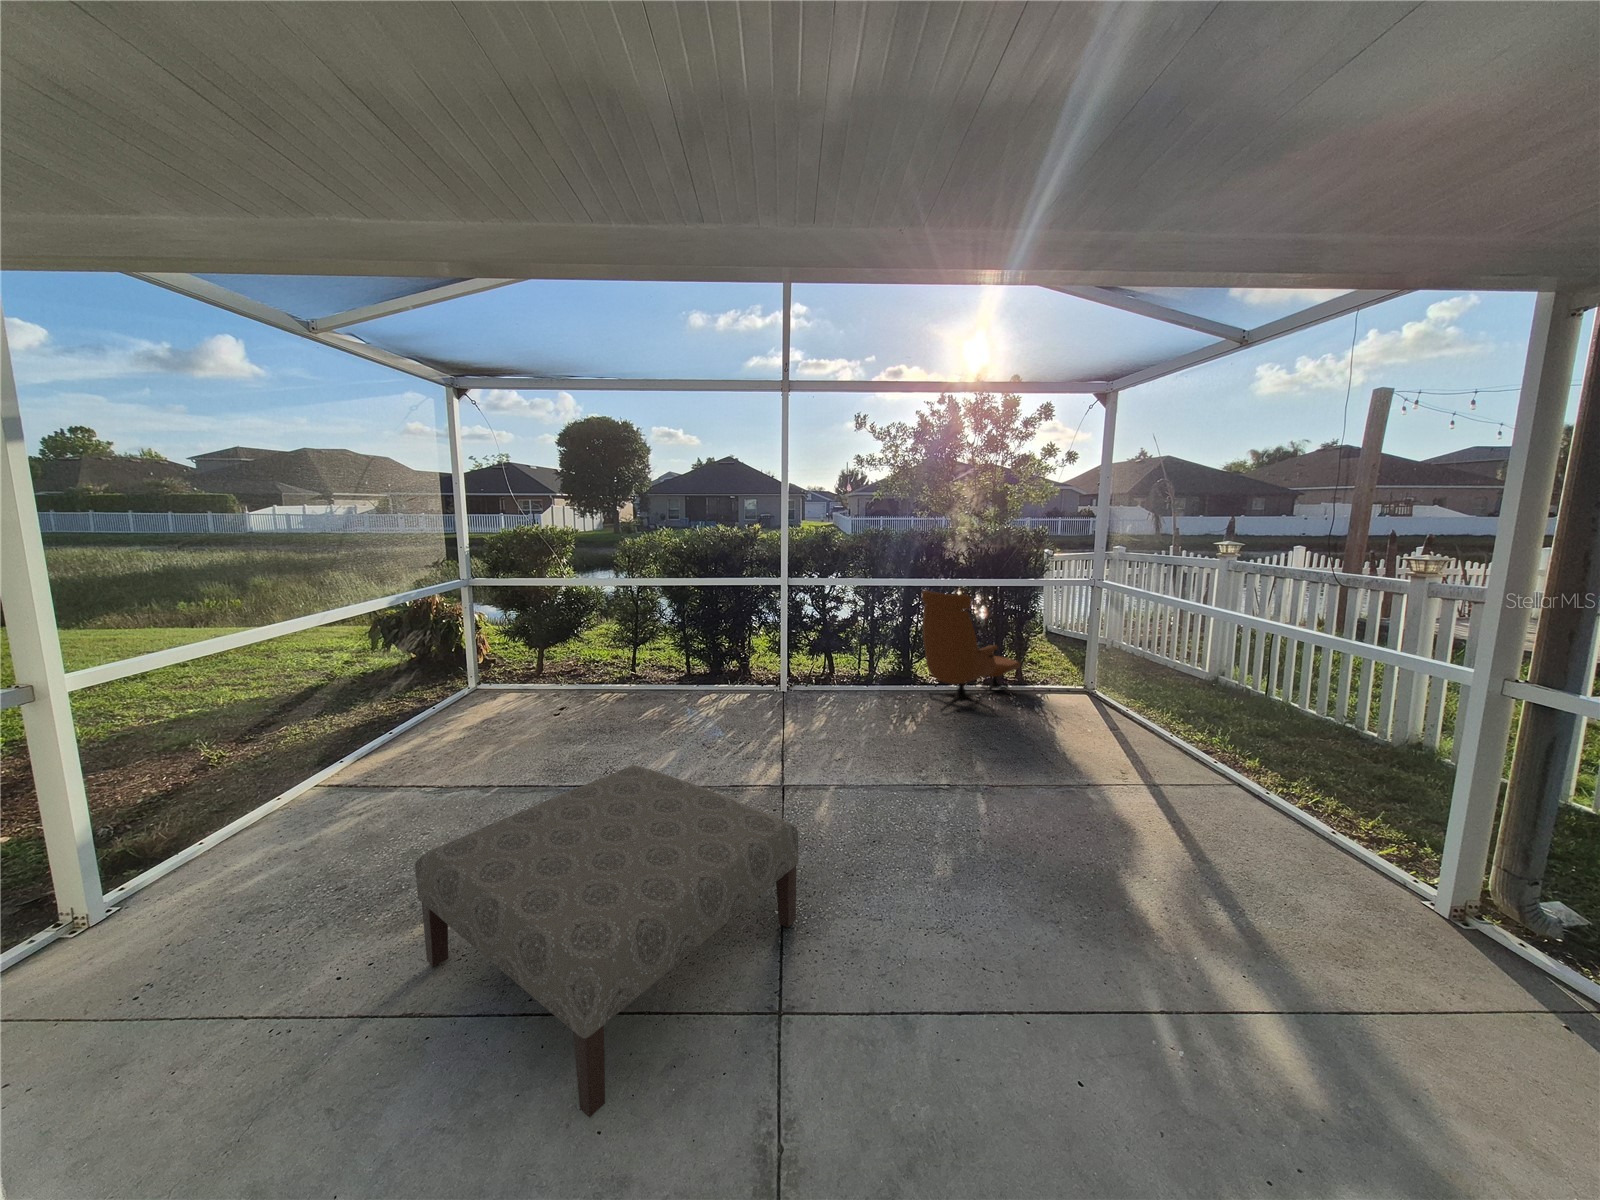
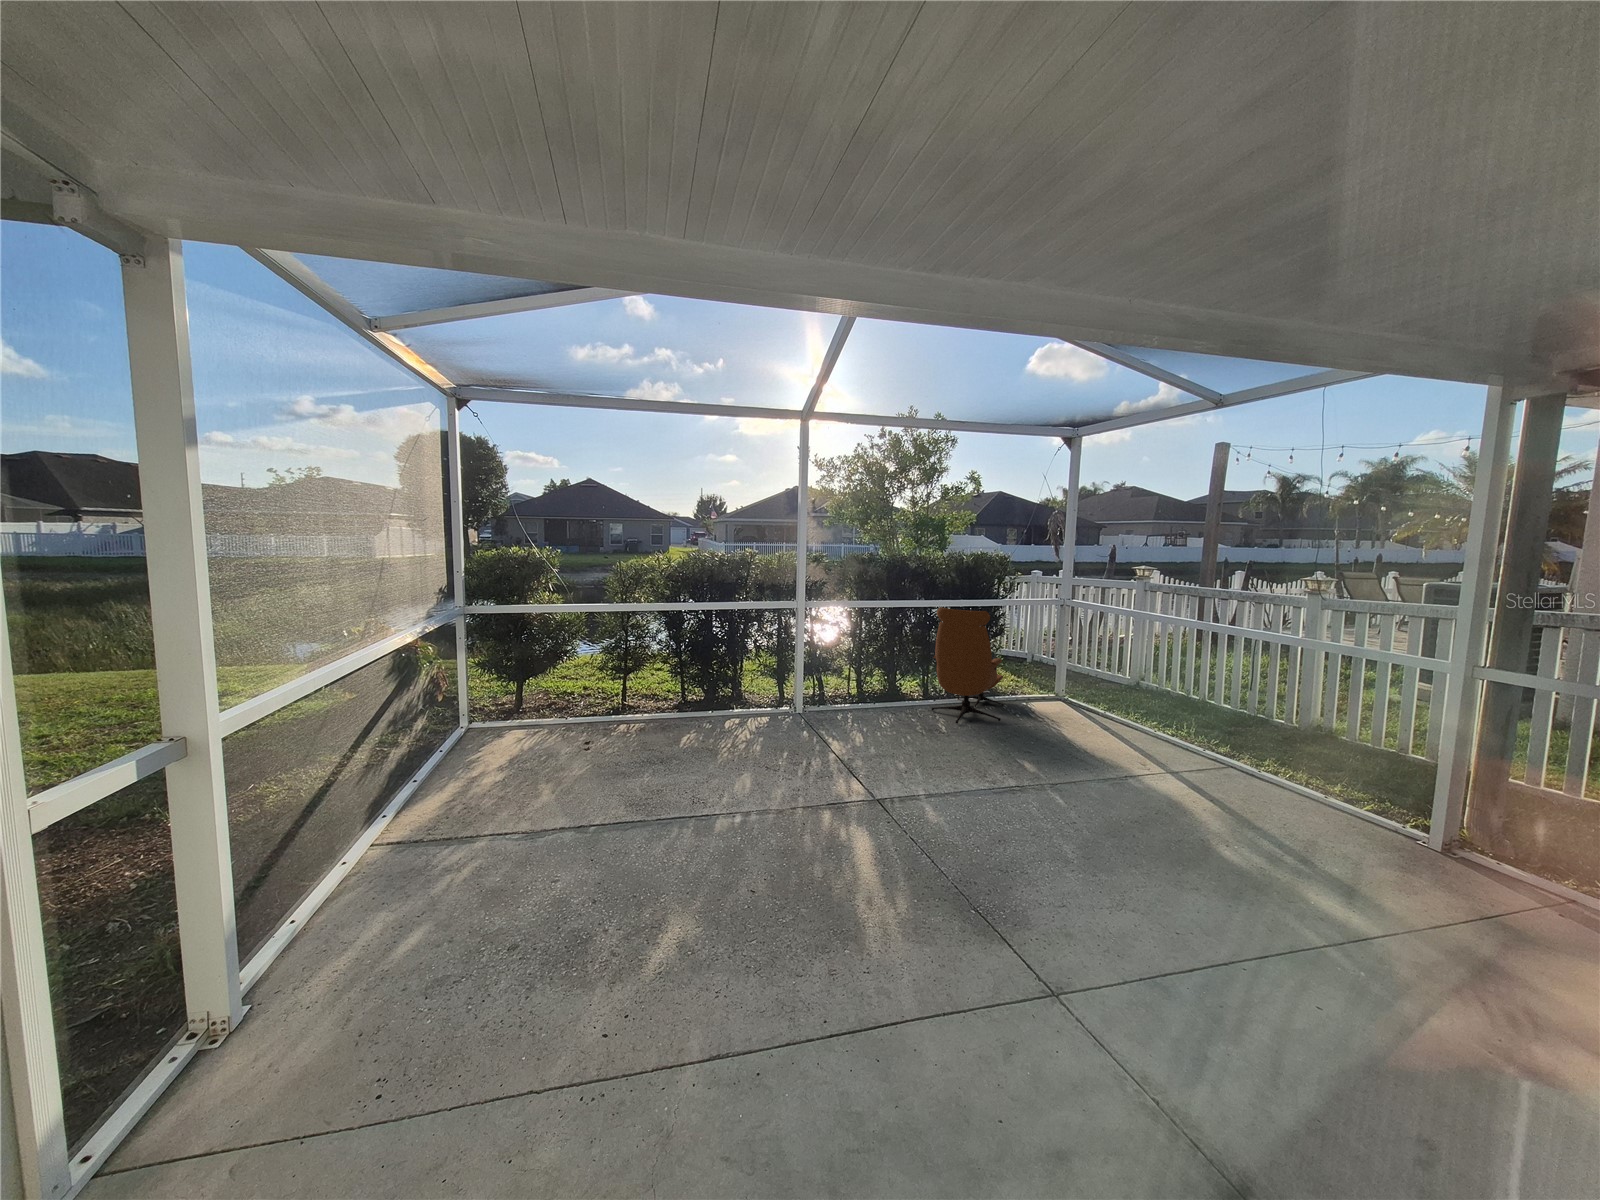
ottoman: present [415,765,799,1117] -> none [718,777,1030,1075]

